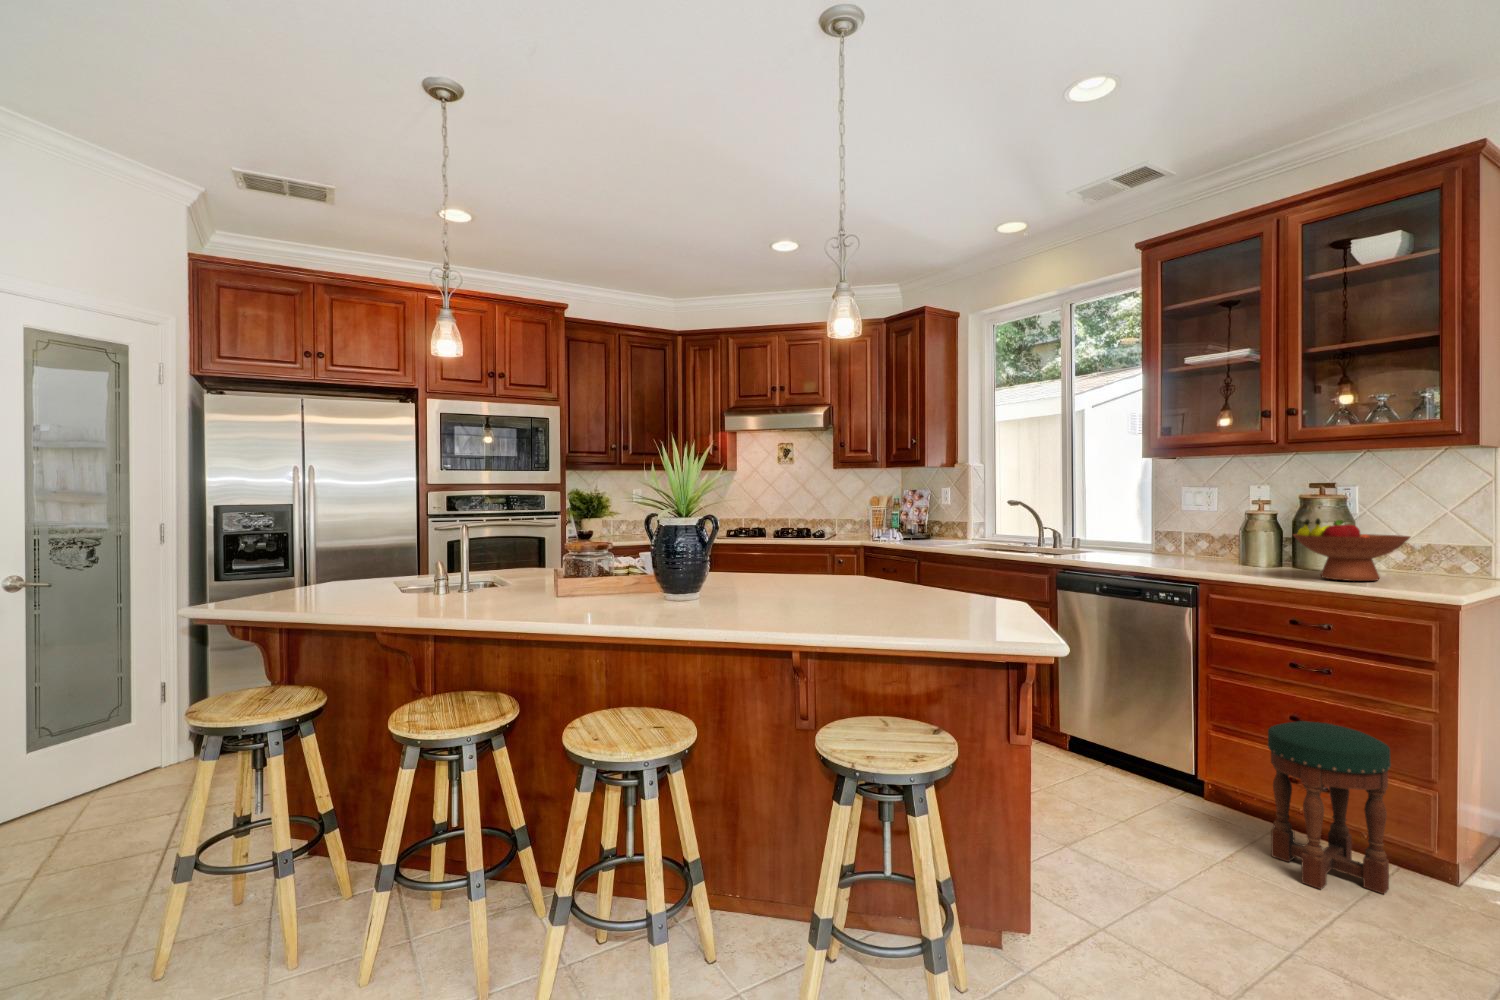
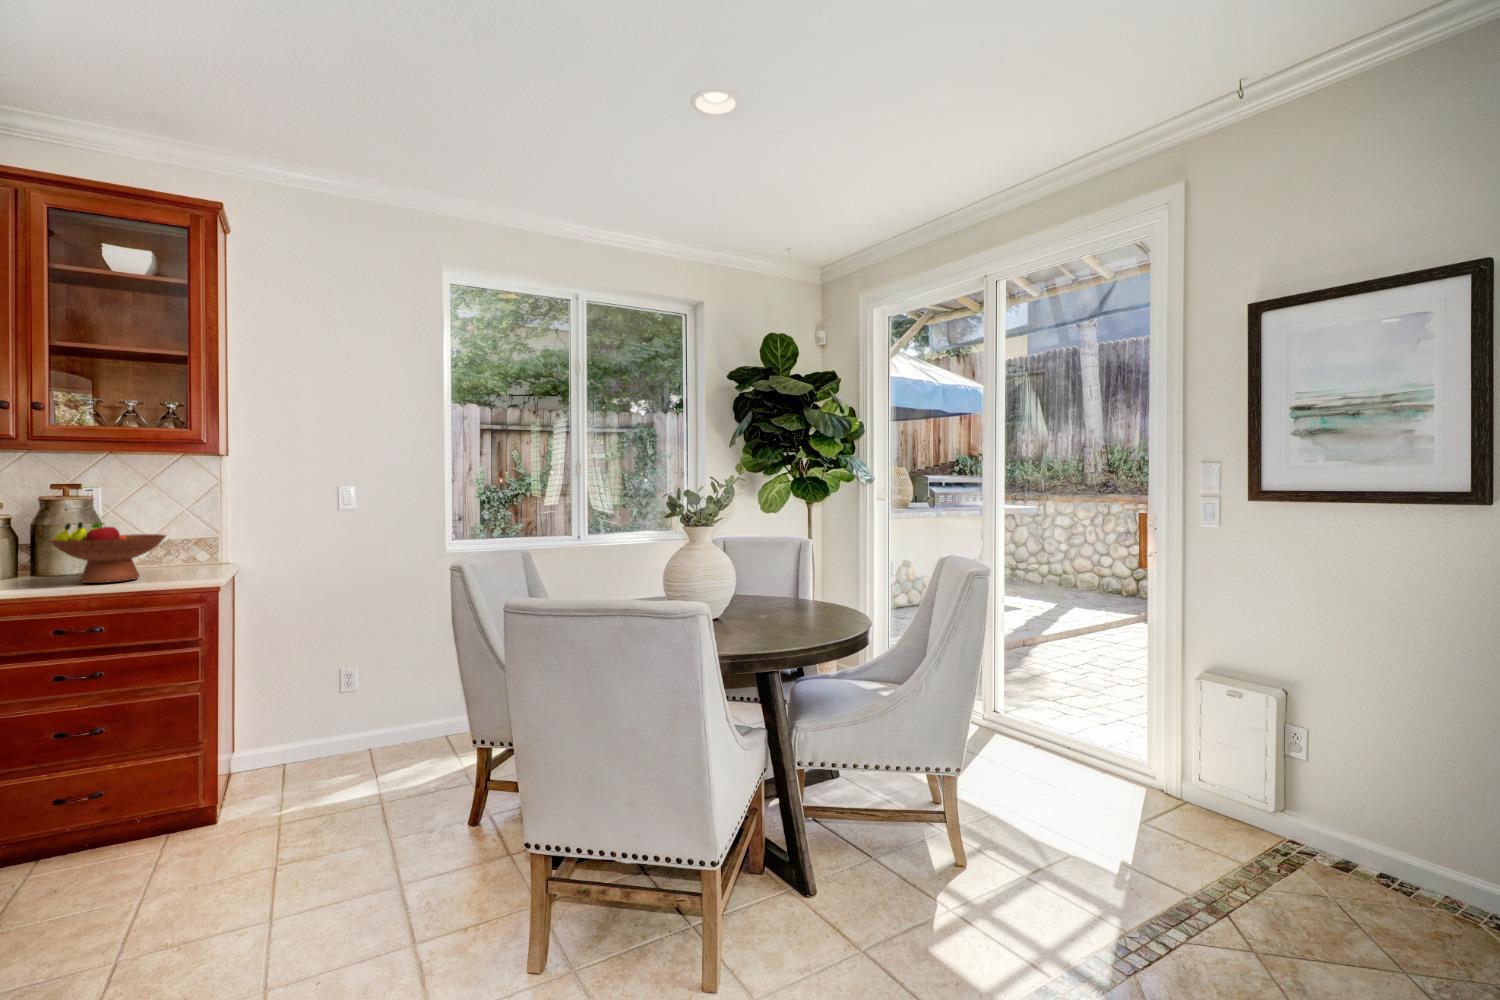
stool: present [1268,721,1391,894] -> none [43,725,169,897]

